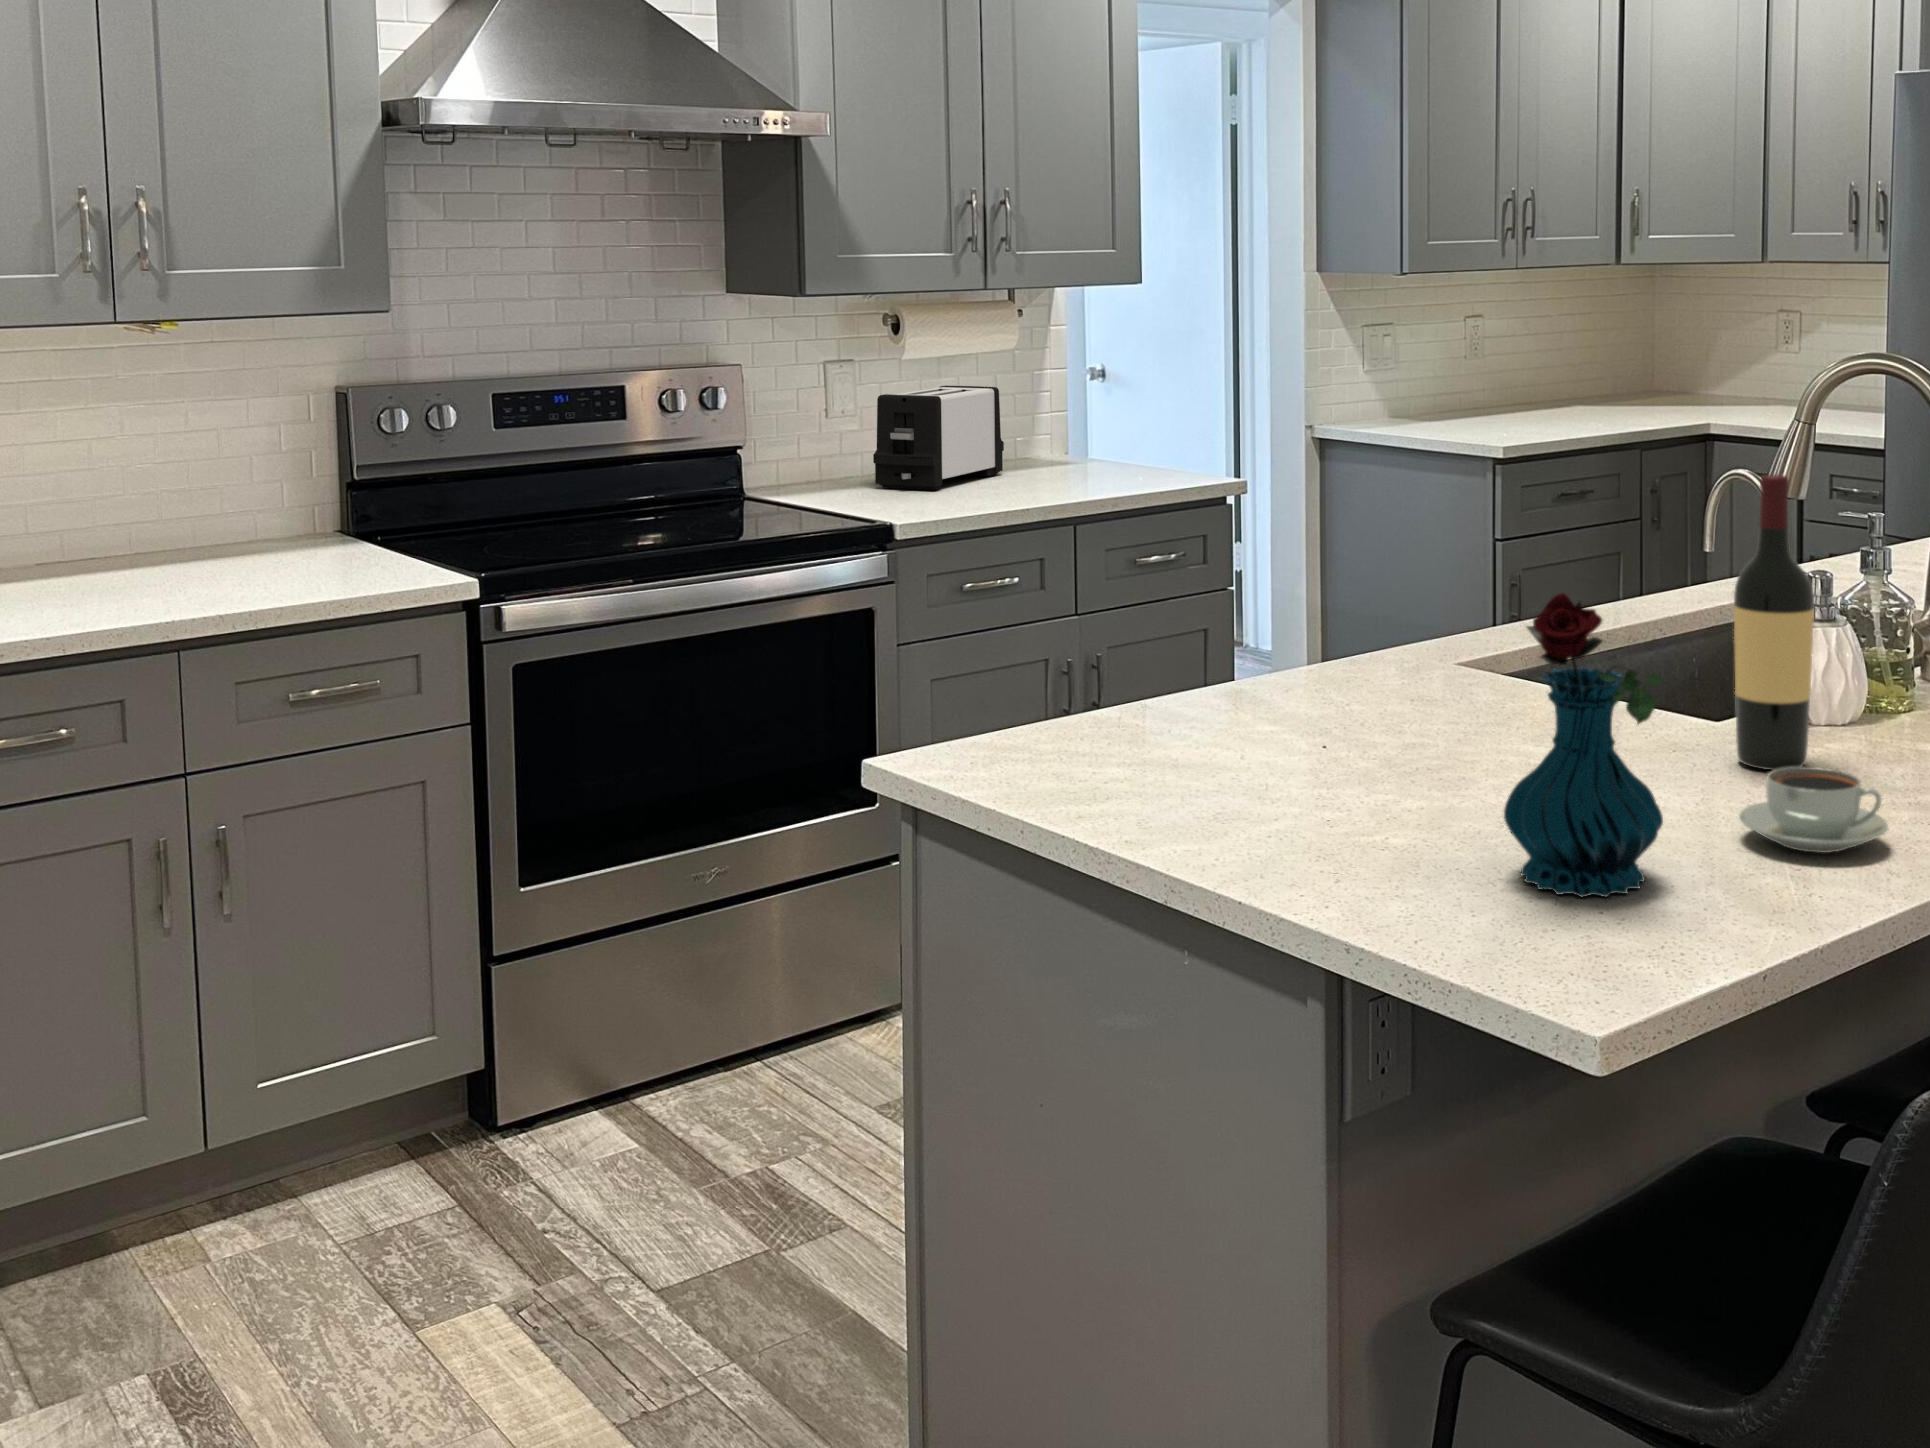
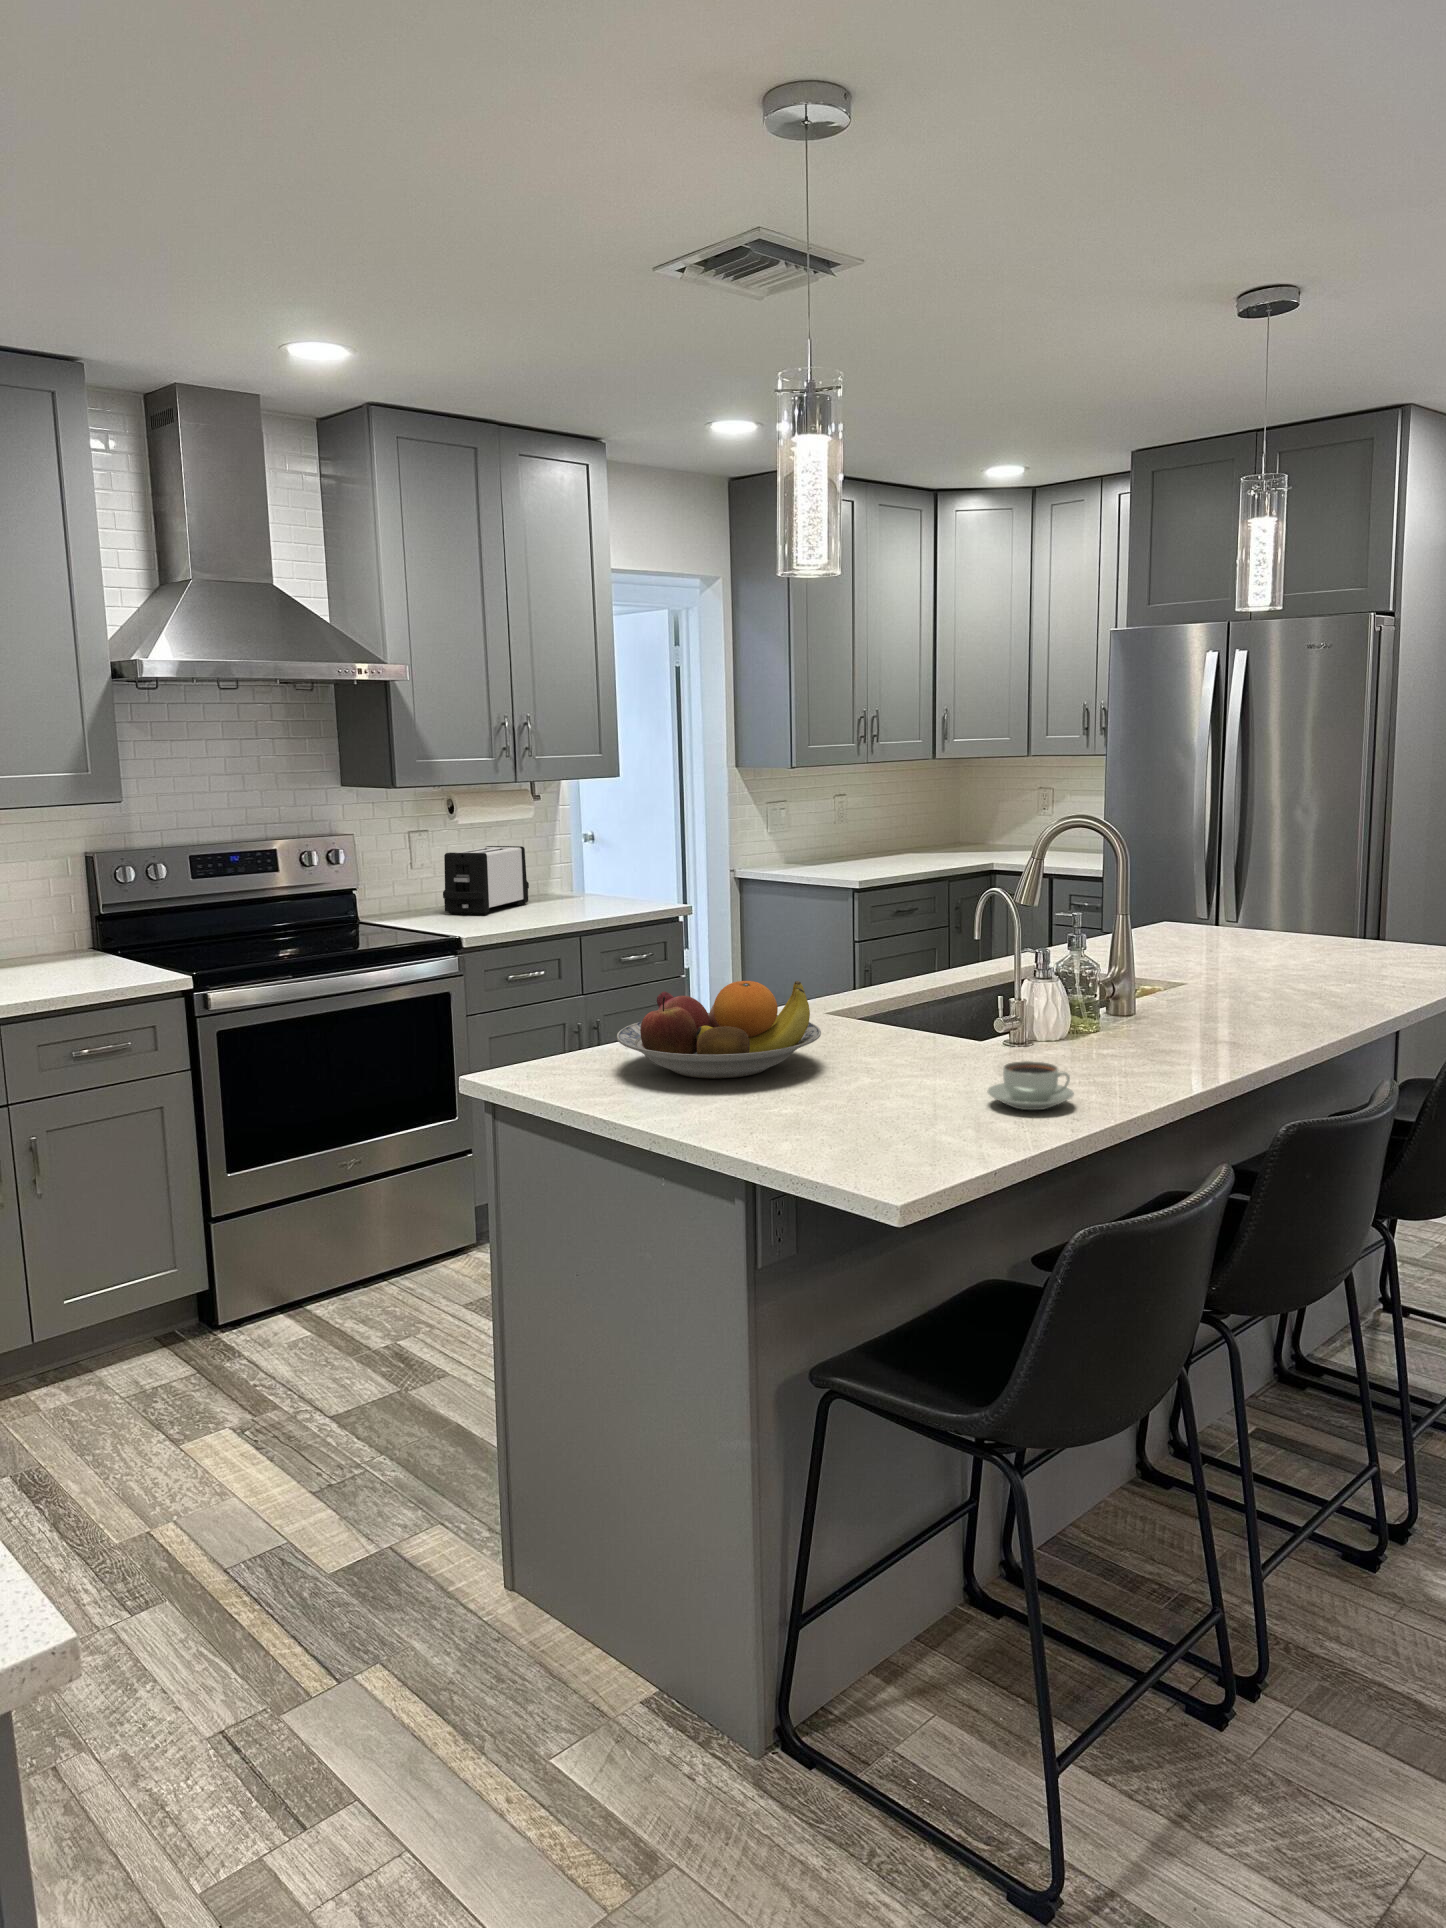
wine bottle: present [1734,475,1814,770] -> none [988,889,1035,1067]
vase: present [1504,593,1664,897] -> none [847,959,940,1137]
fruit bowl: none [1123,617,1457,777] -> present [617,981,821,1079]

